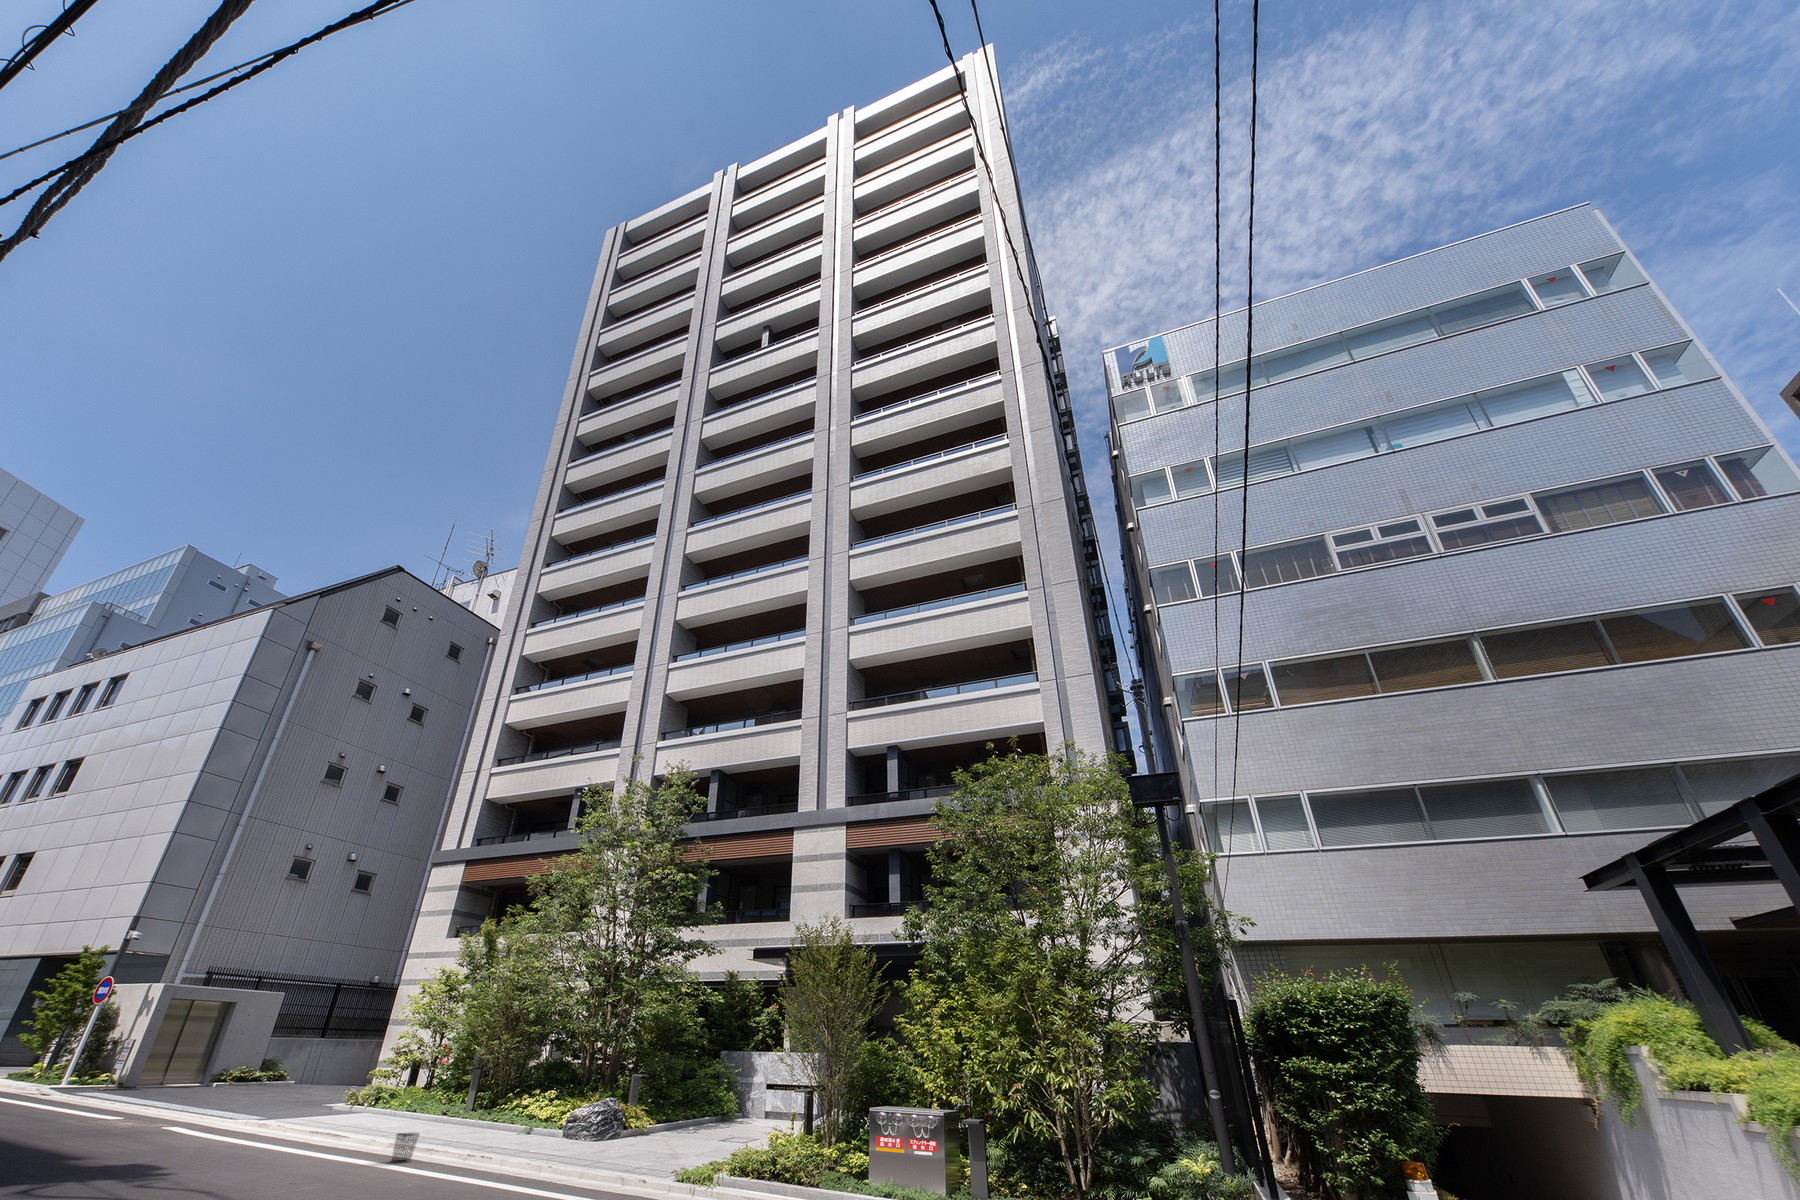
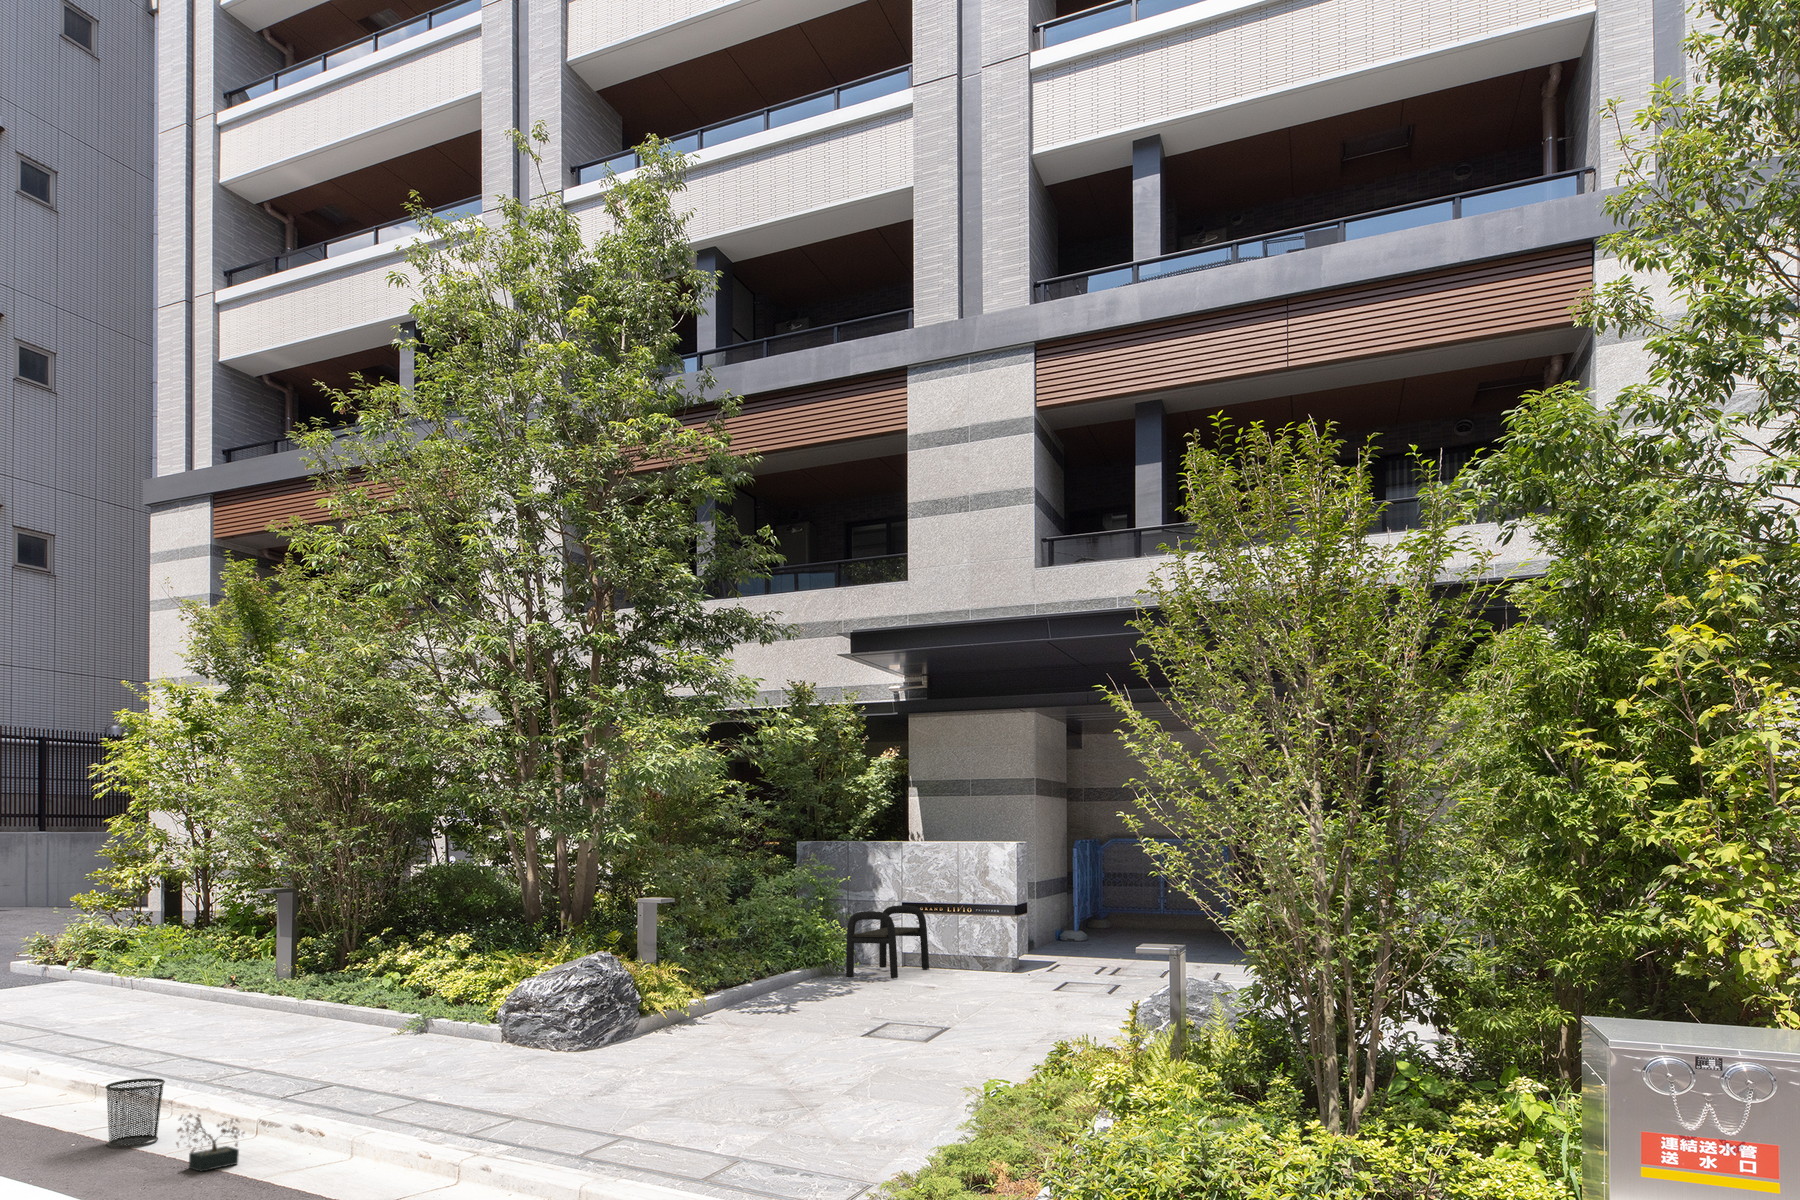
bench: none [731,1086,773,1123] -> present [846,905,929,978]
decorative plant: none [422,1143,449,1170] -> present [177,1114,245,1171]

